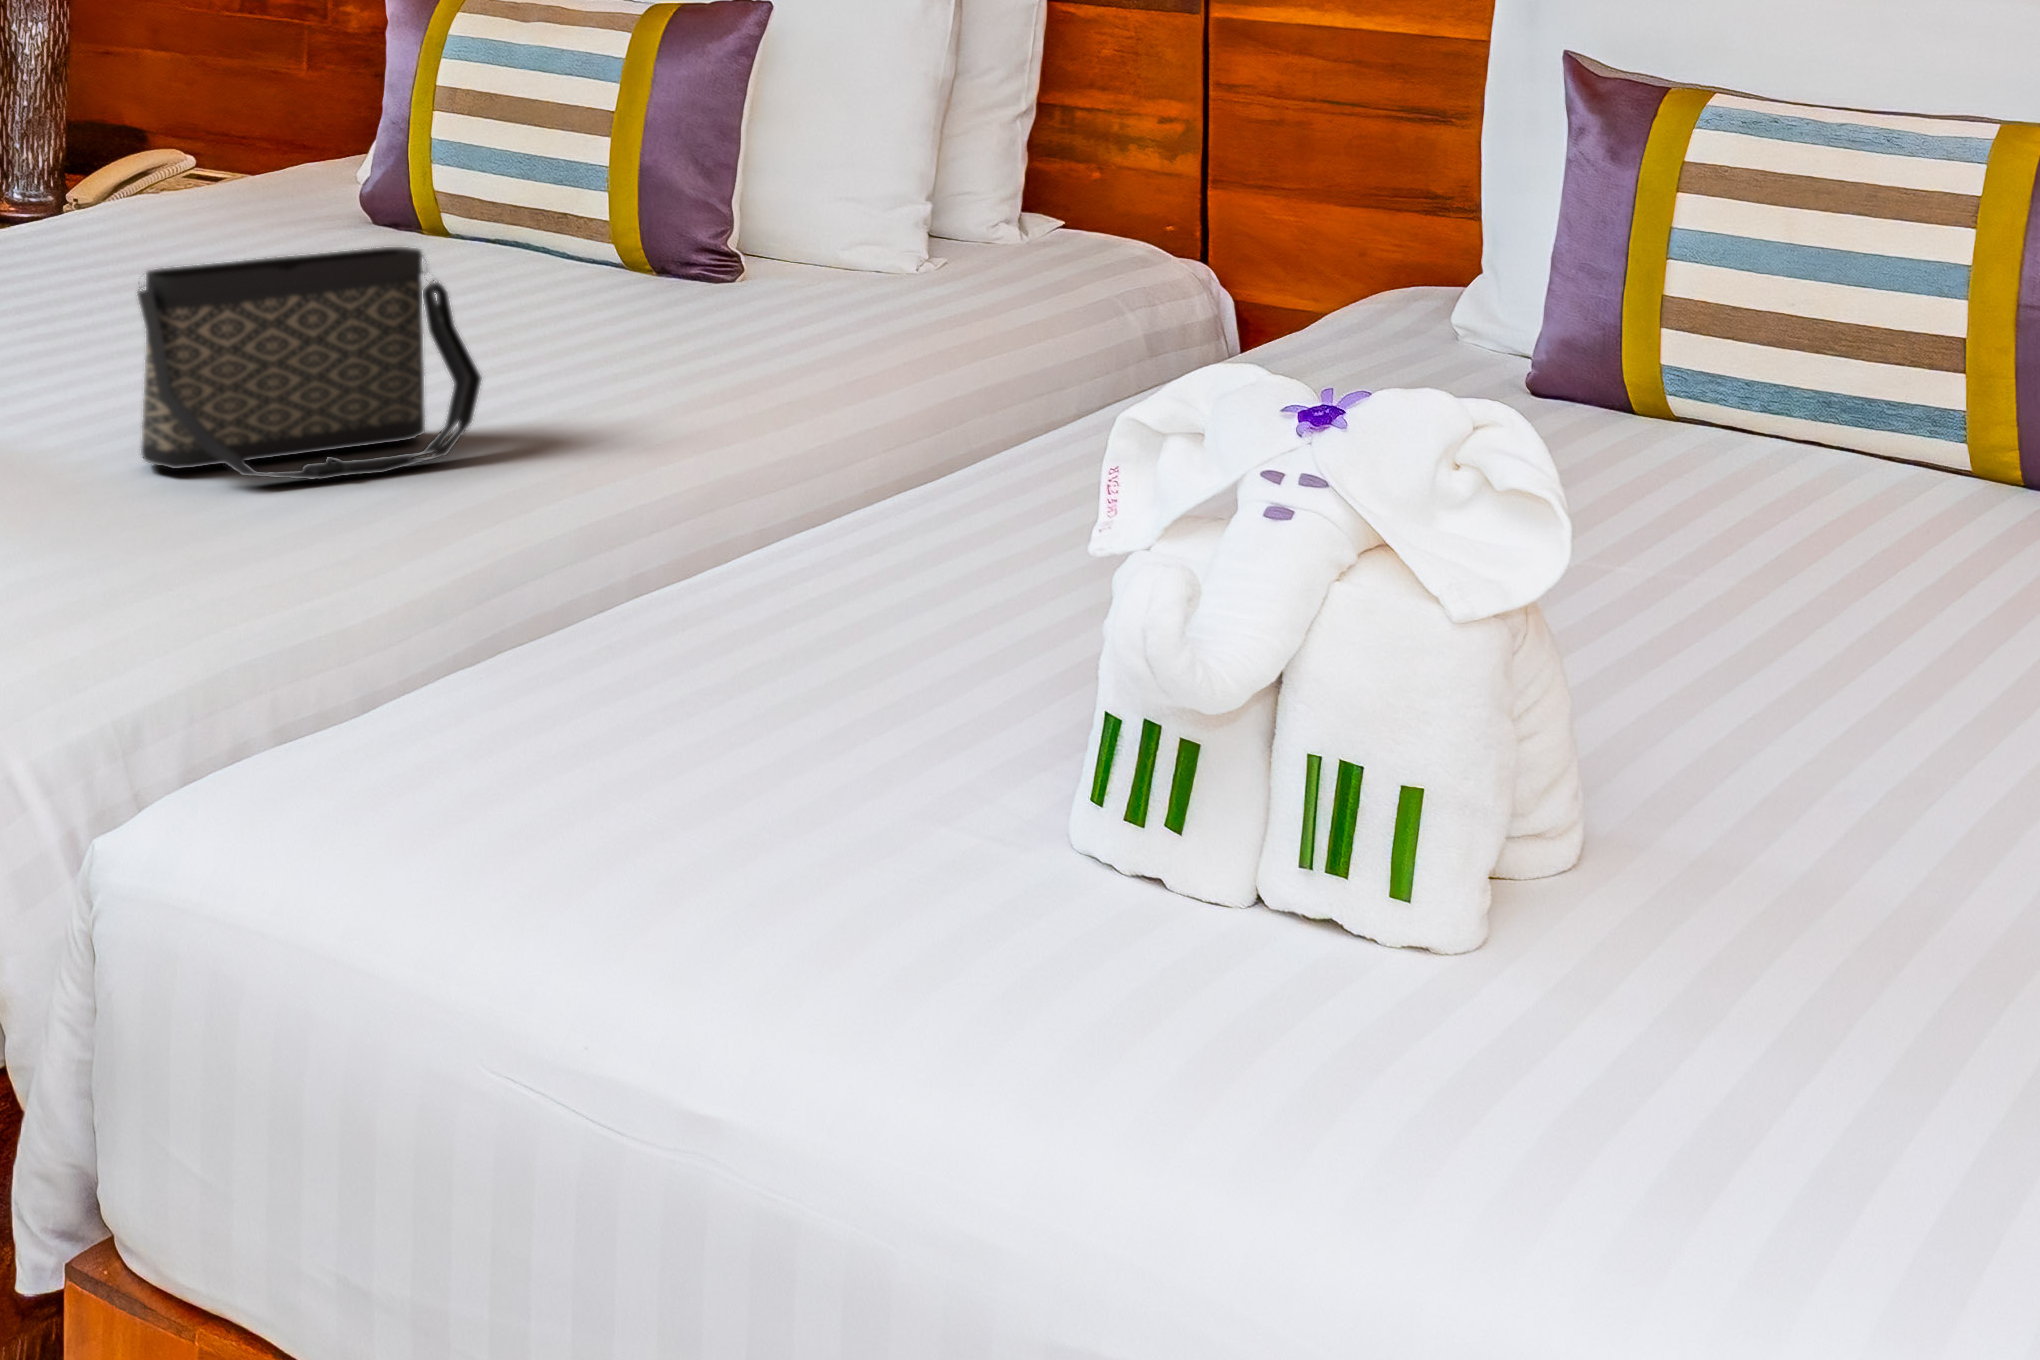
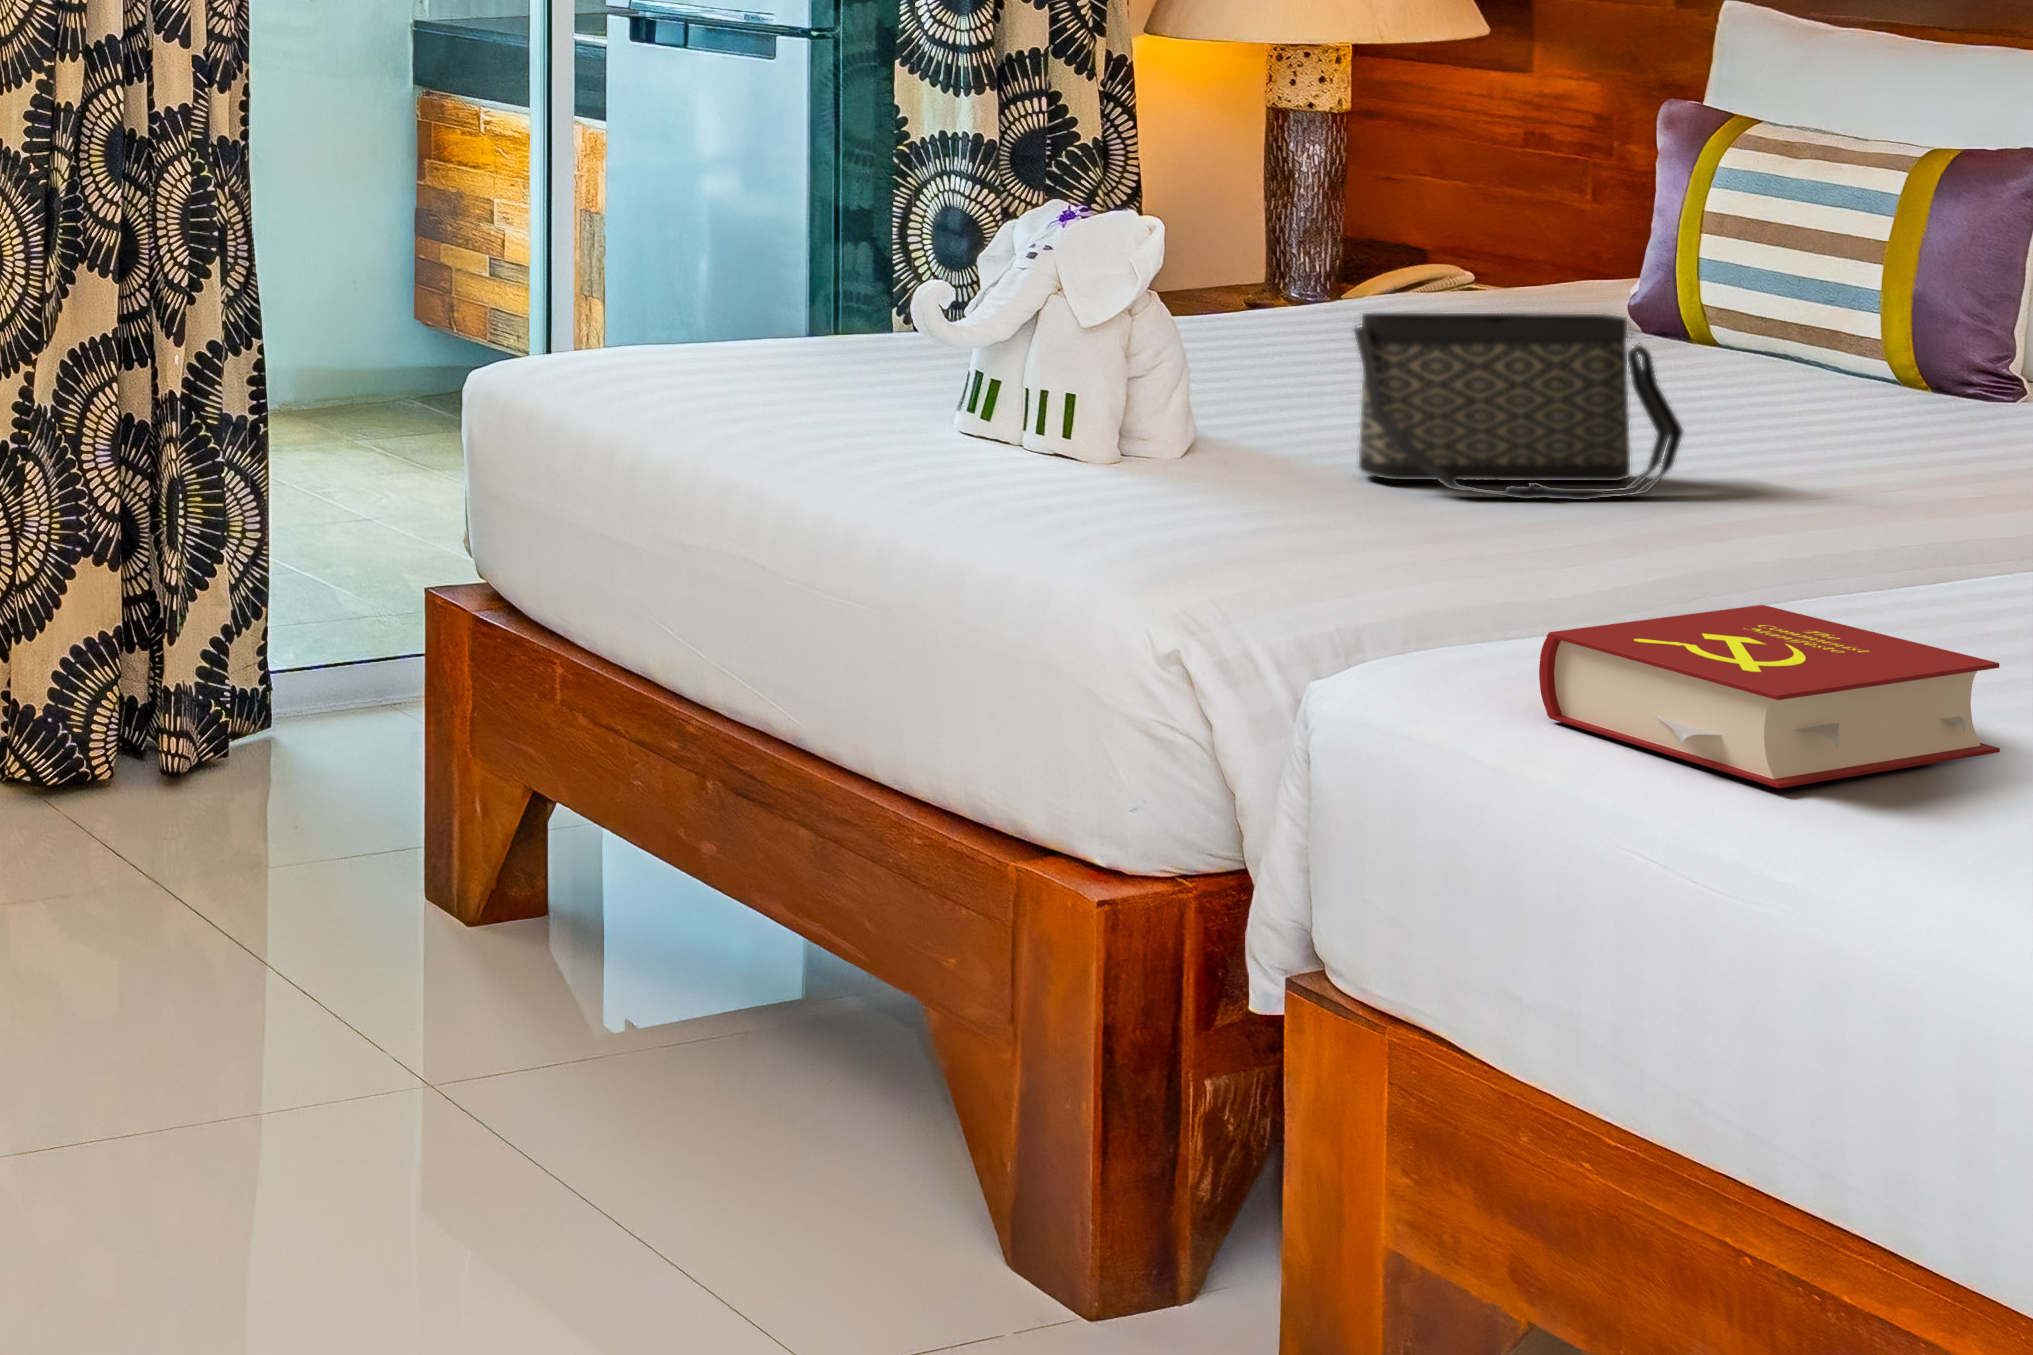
book: none [411,649,901,930] -> present [1539,605,2000,788]

